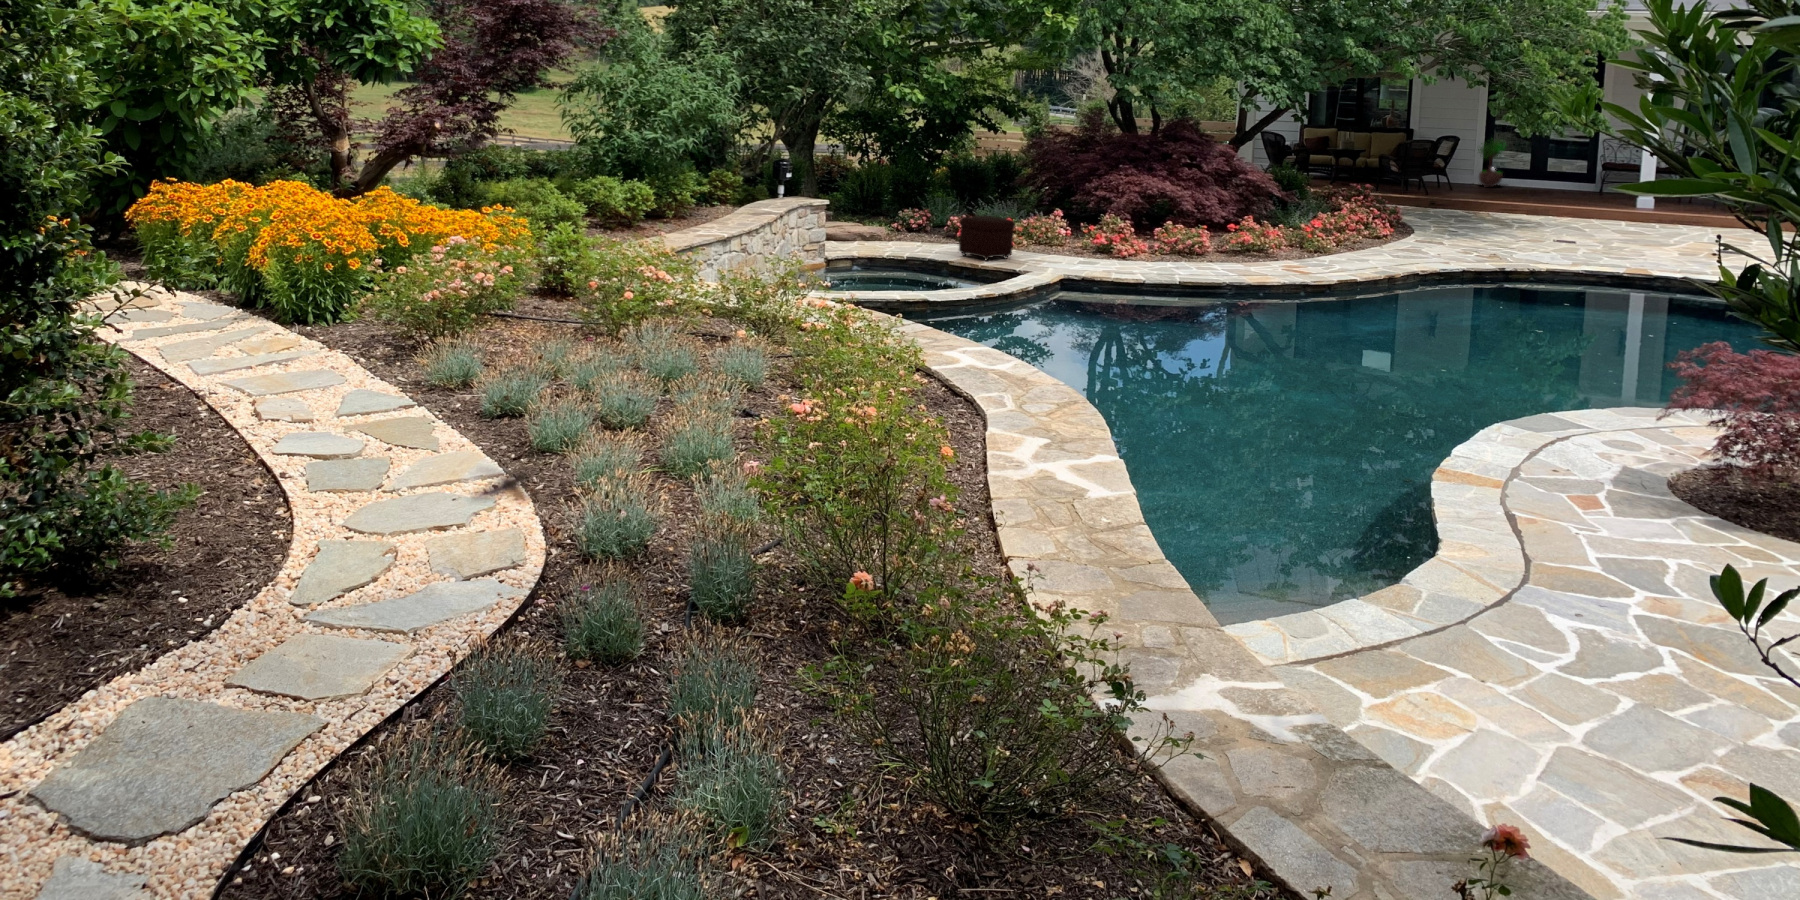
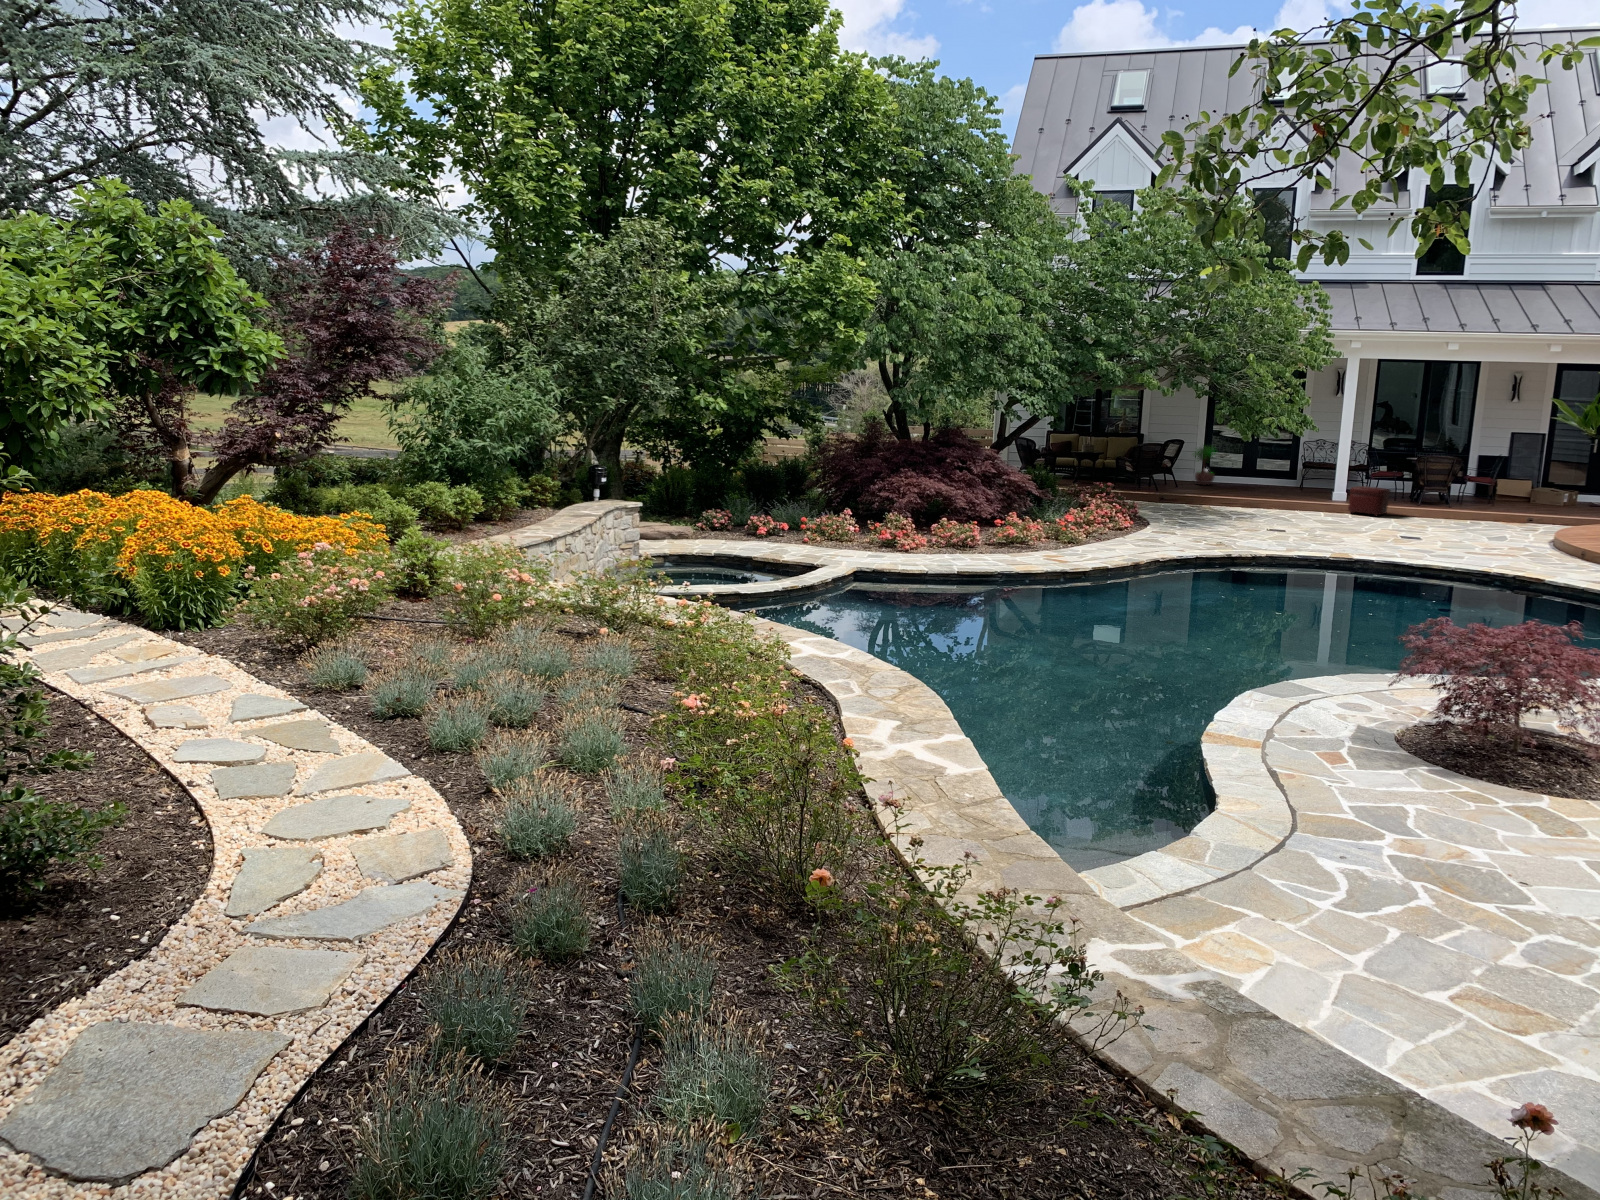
ottoman: present [959,215,1015,260] -> present [1348,486,1390,516]

